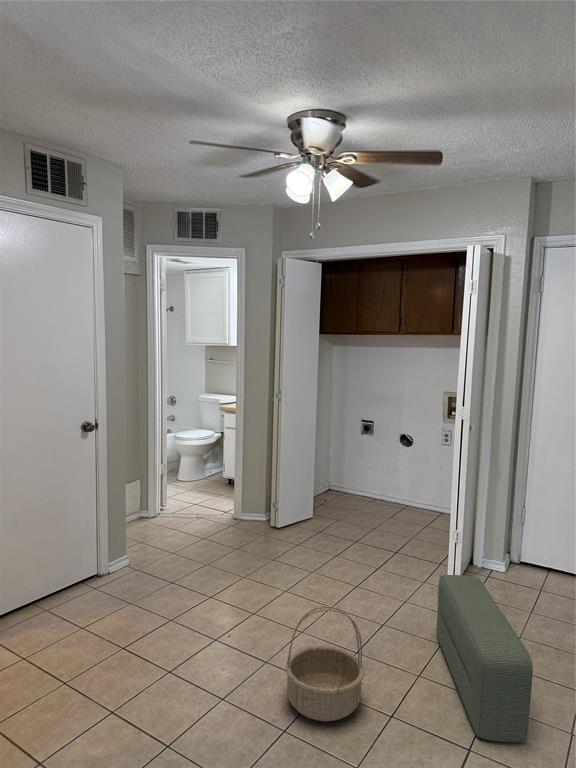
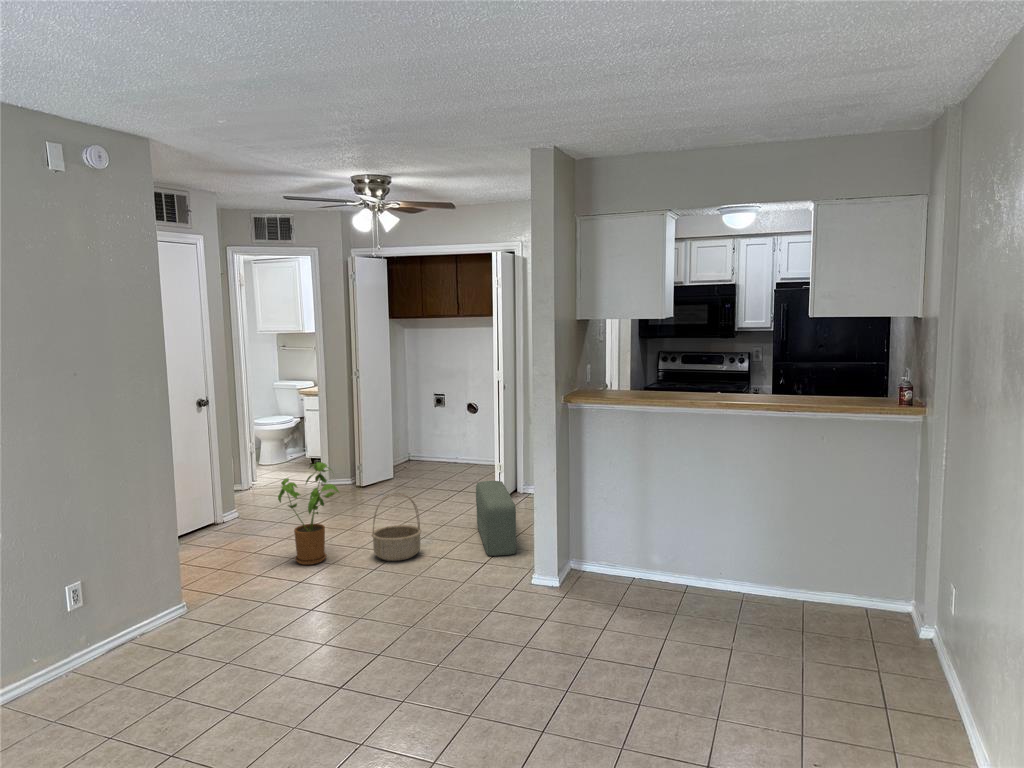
house plant: none [150,539,241,705] -> present [278,462,339,565]

